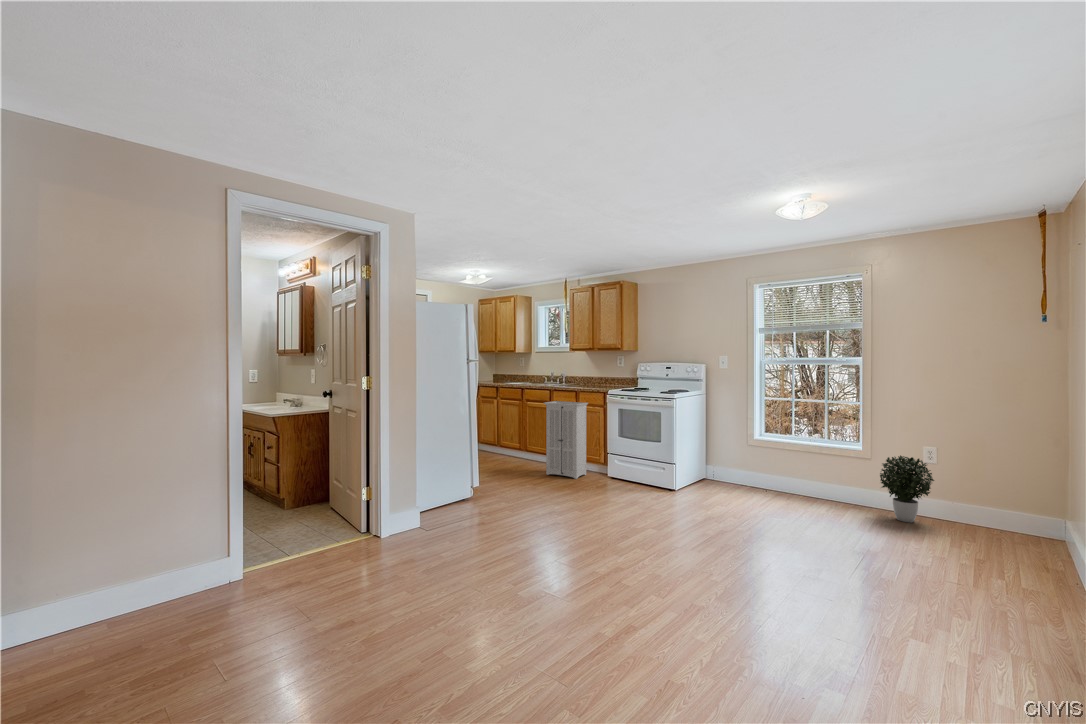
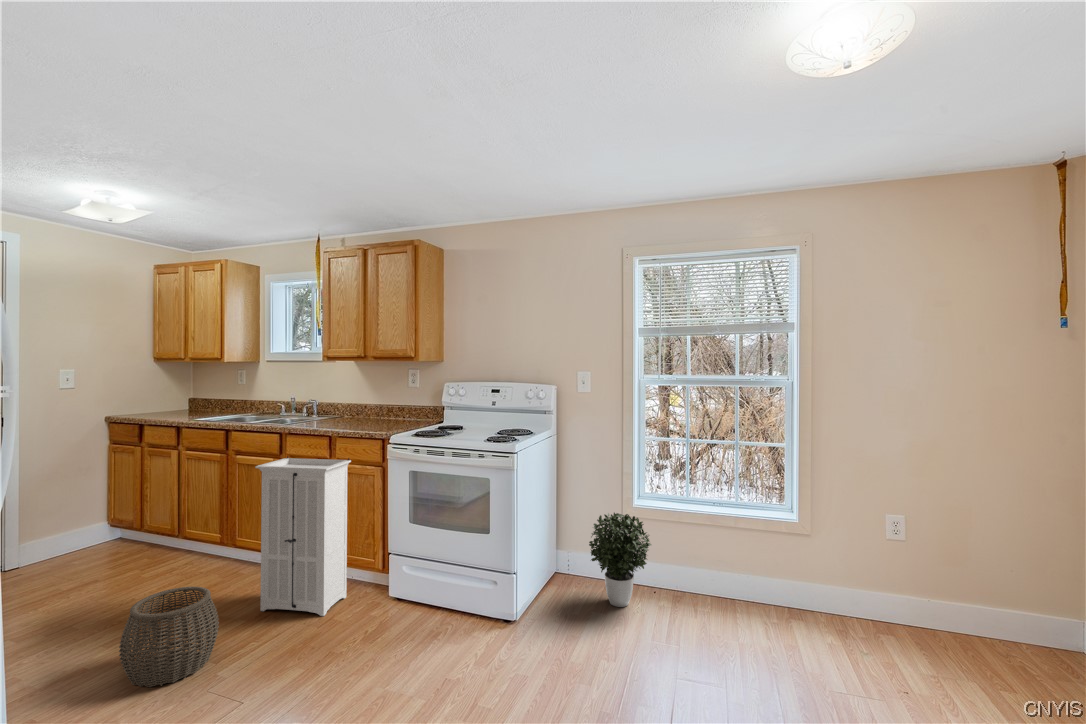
woven basket: none [499,453,534,488] -> present [119,587,219,687]
potted plant: present [880,455,934,522] -> present [589,513,651,607]

